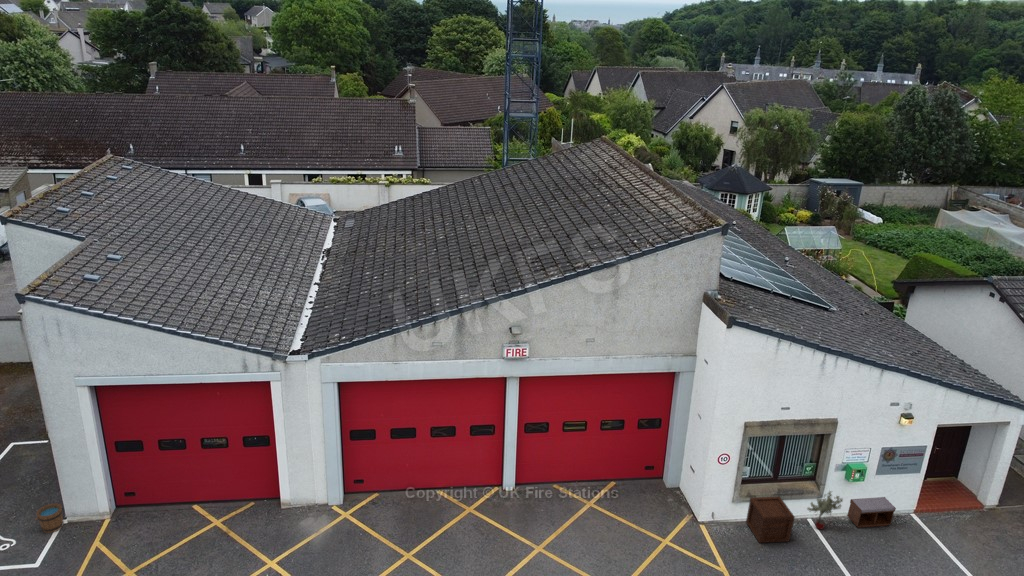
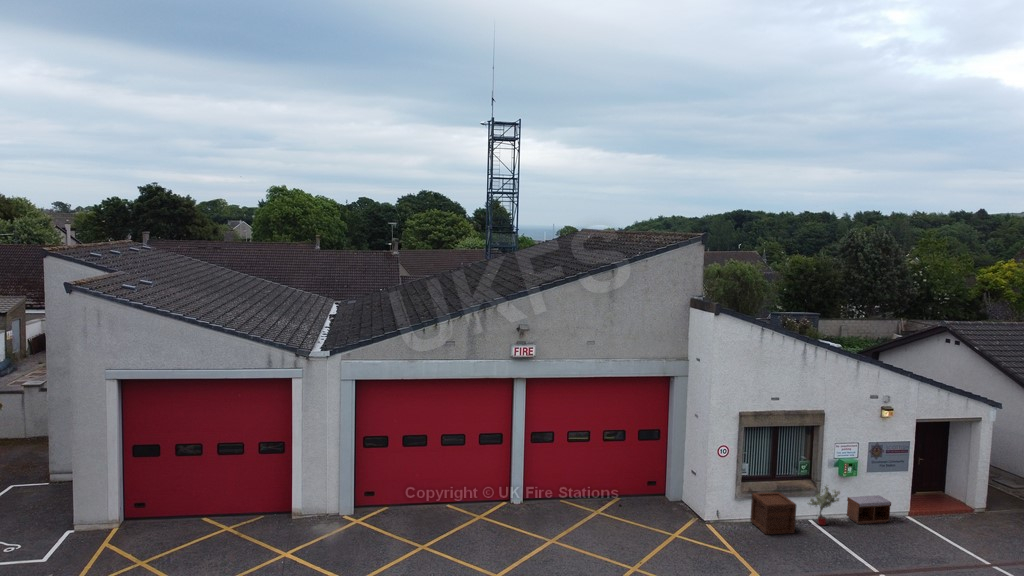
bucket: present [35,503,64,533] -> none [45,508,73,536]

